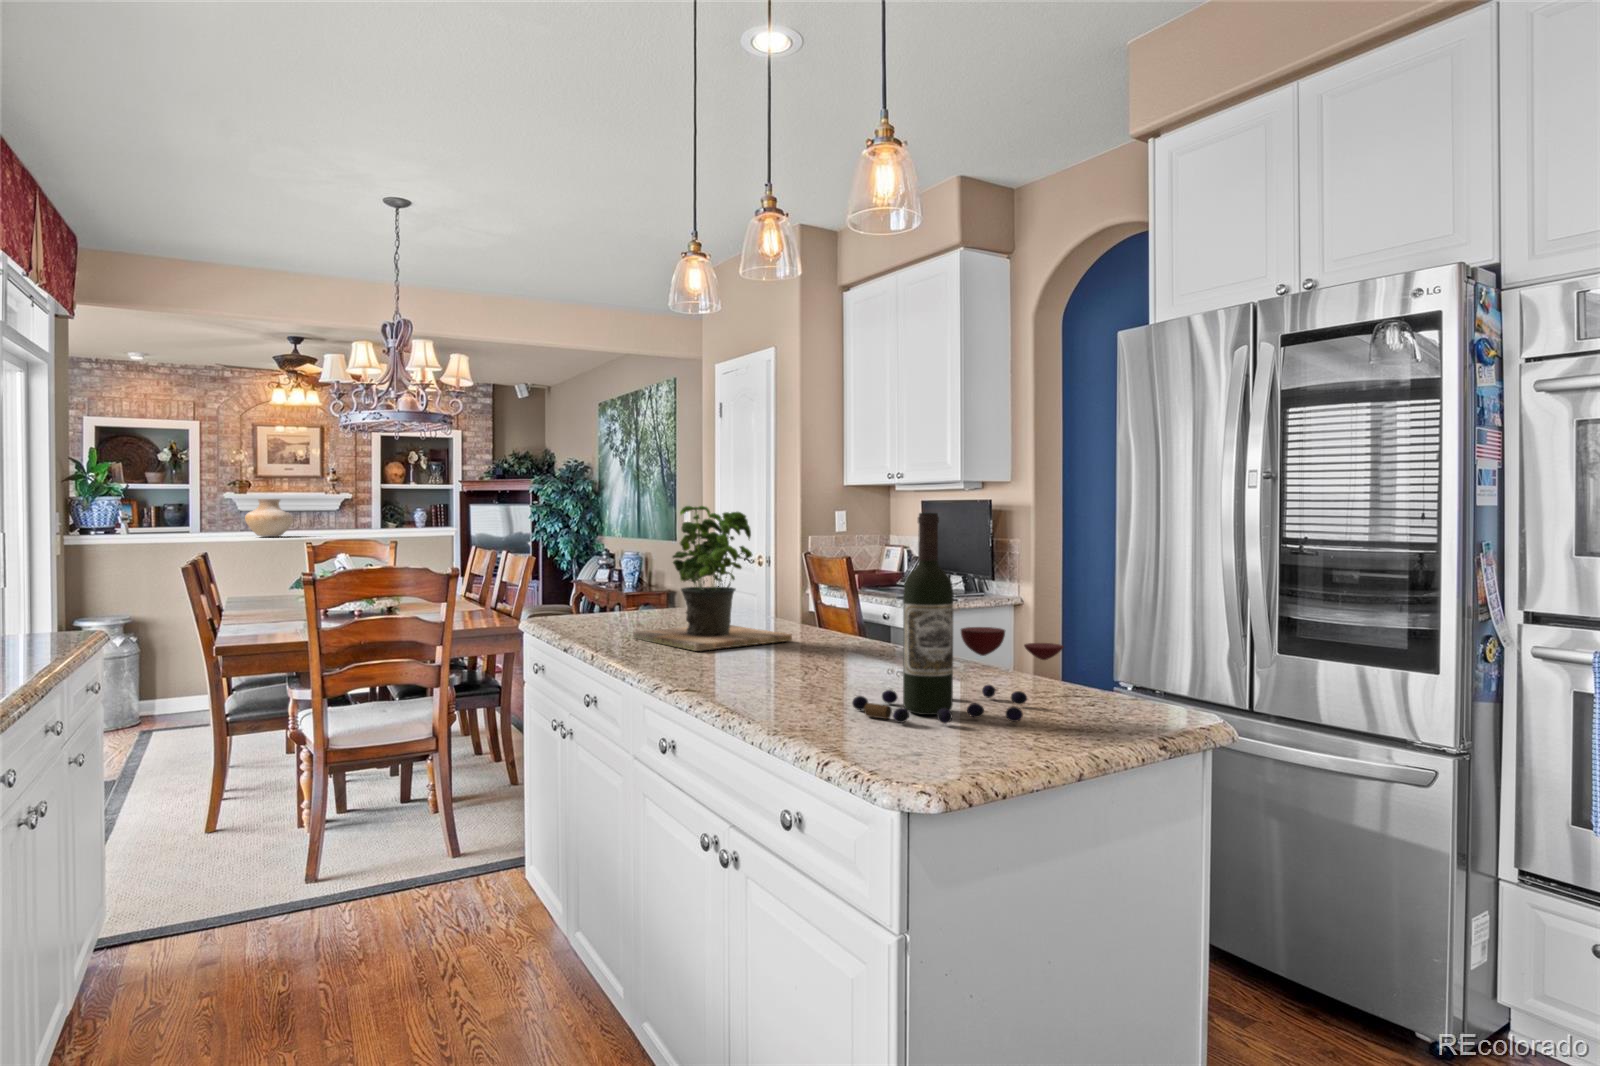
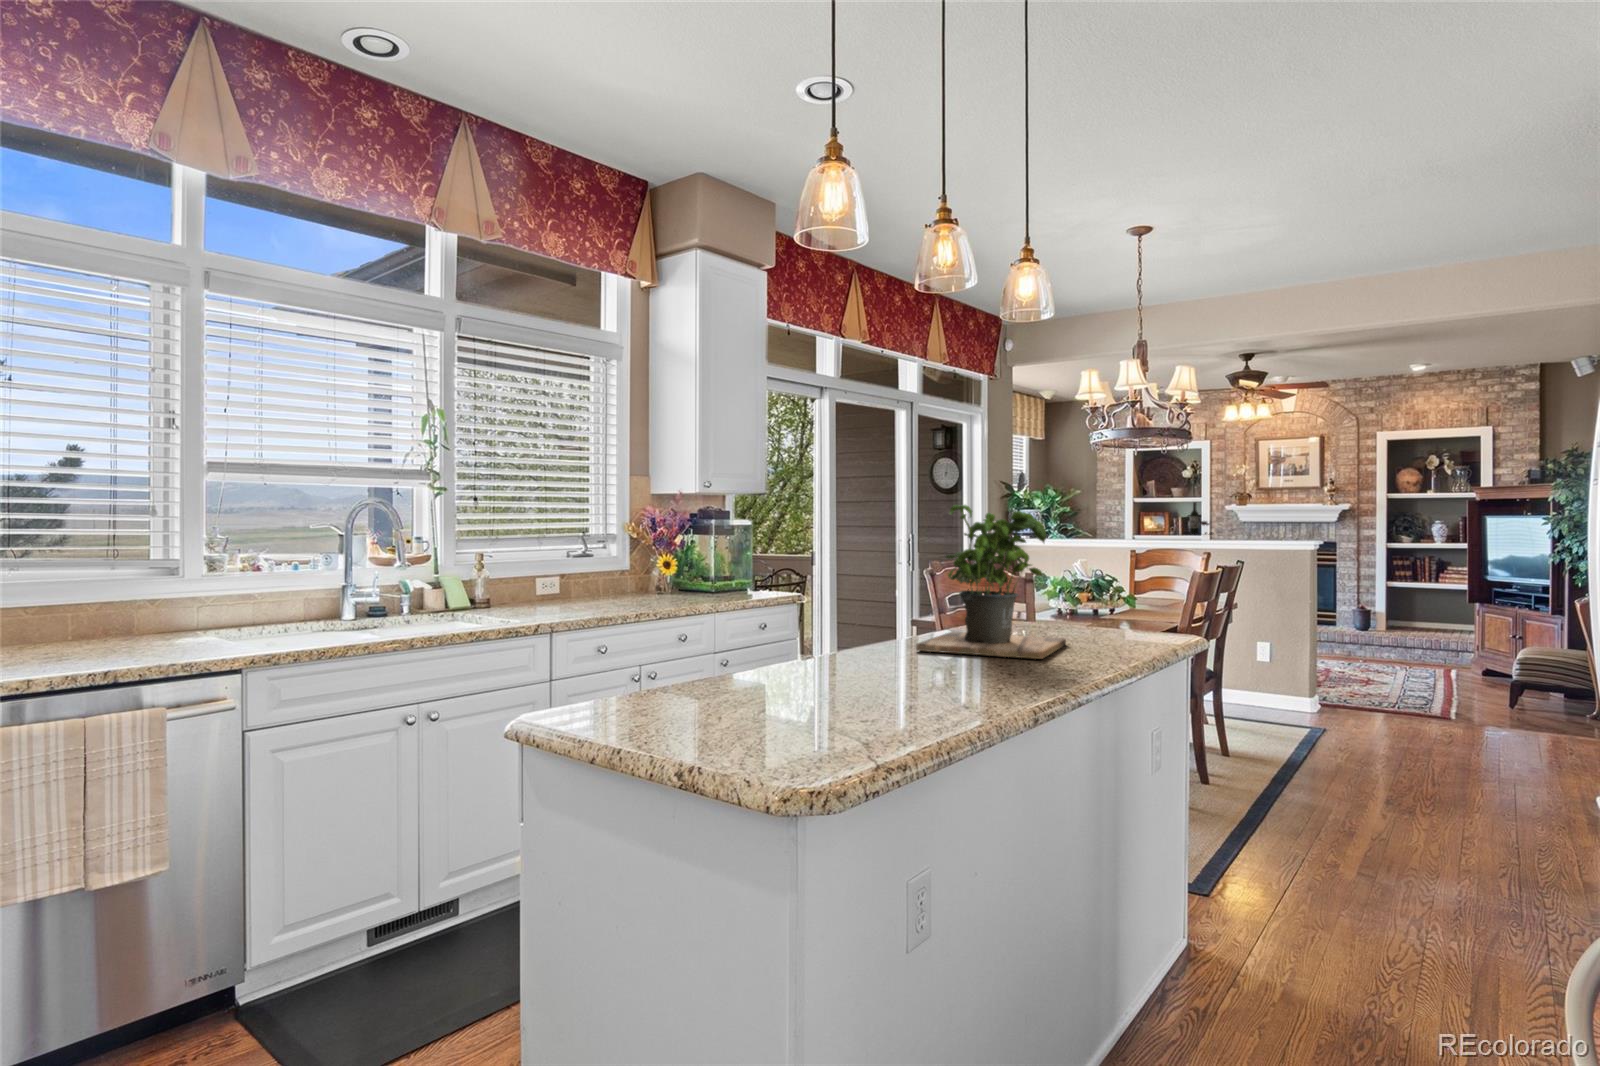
vase: present [245,499,293,537] -> none [1135,509,1178,545]
wine bottle: present [852,513,1063,724] -> present [1184,502,1213,534]

